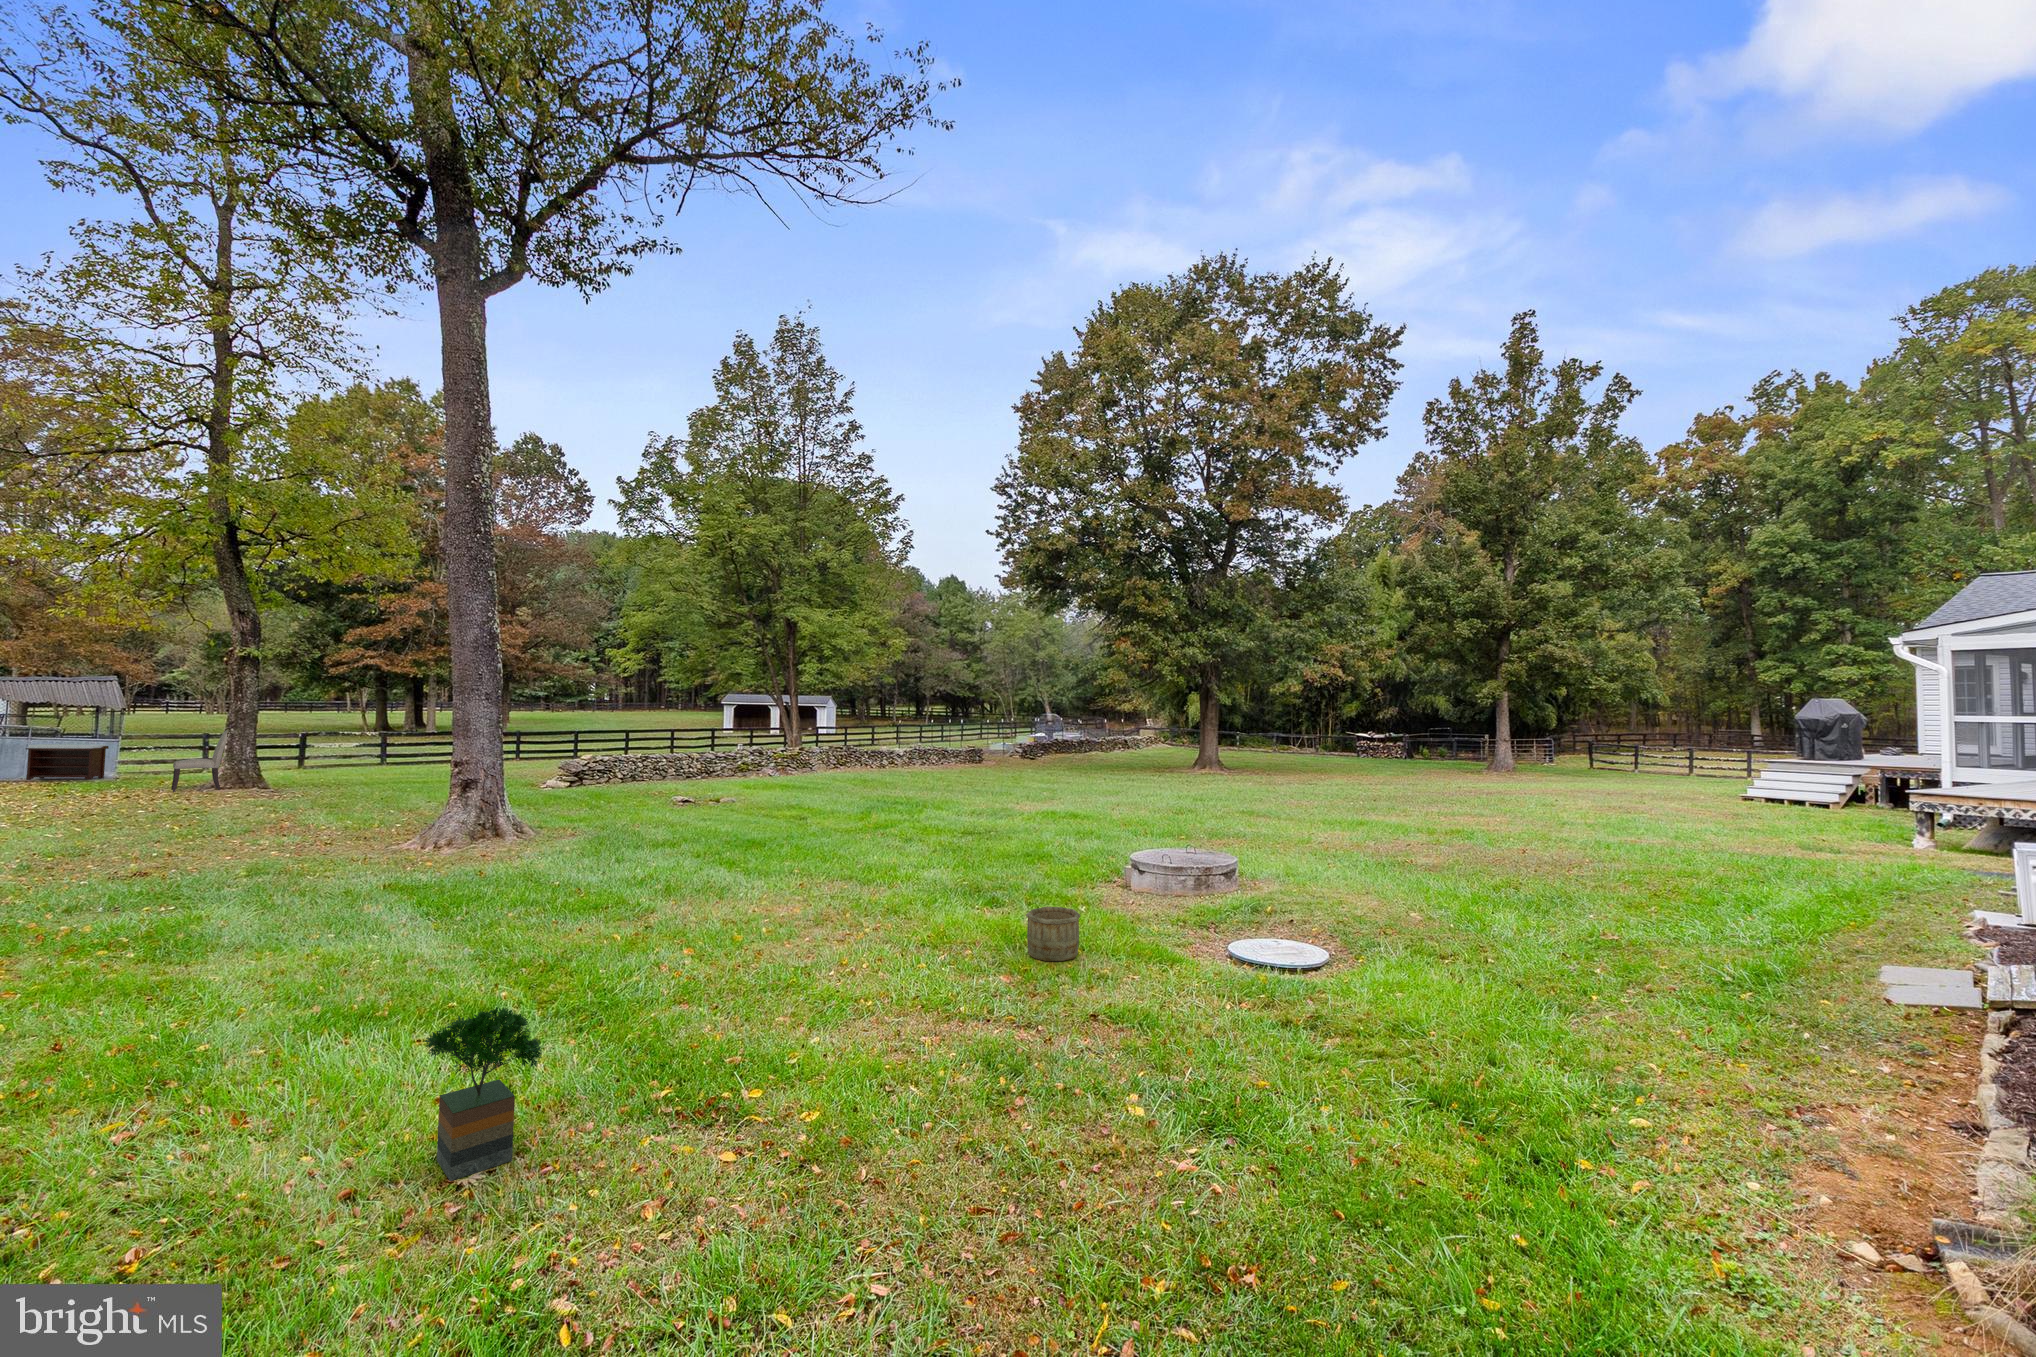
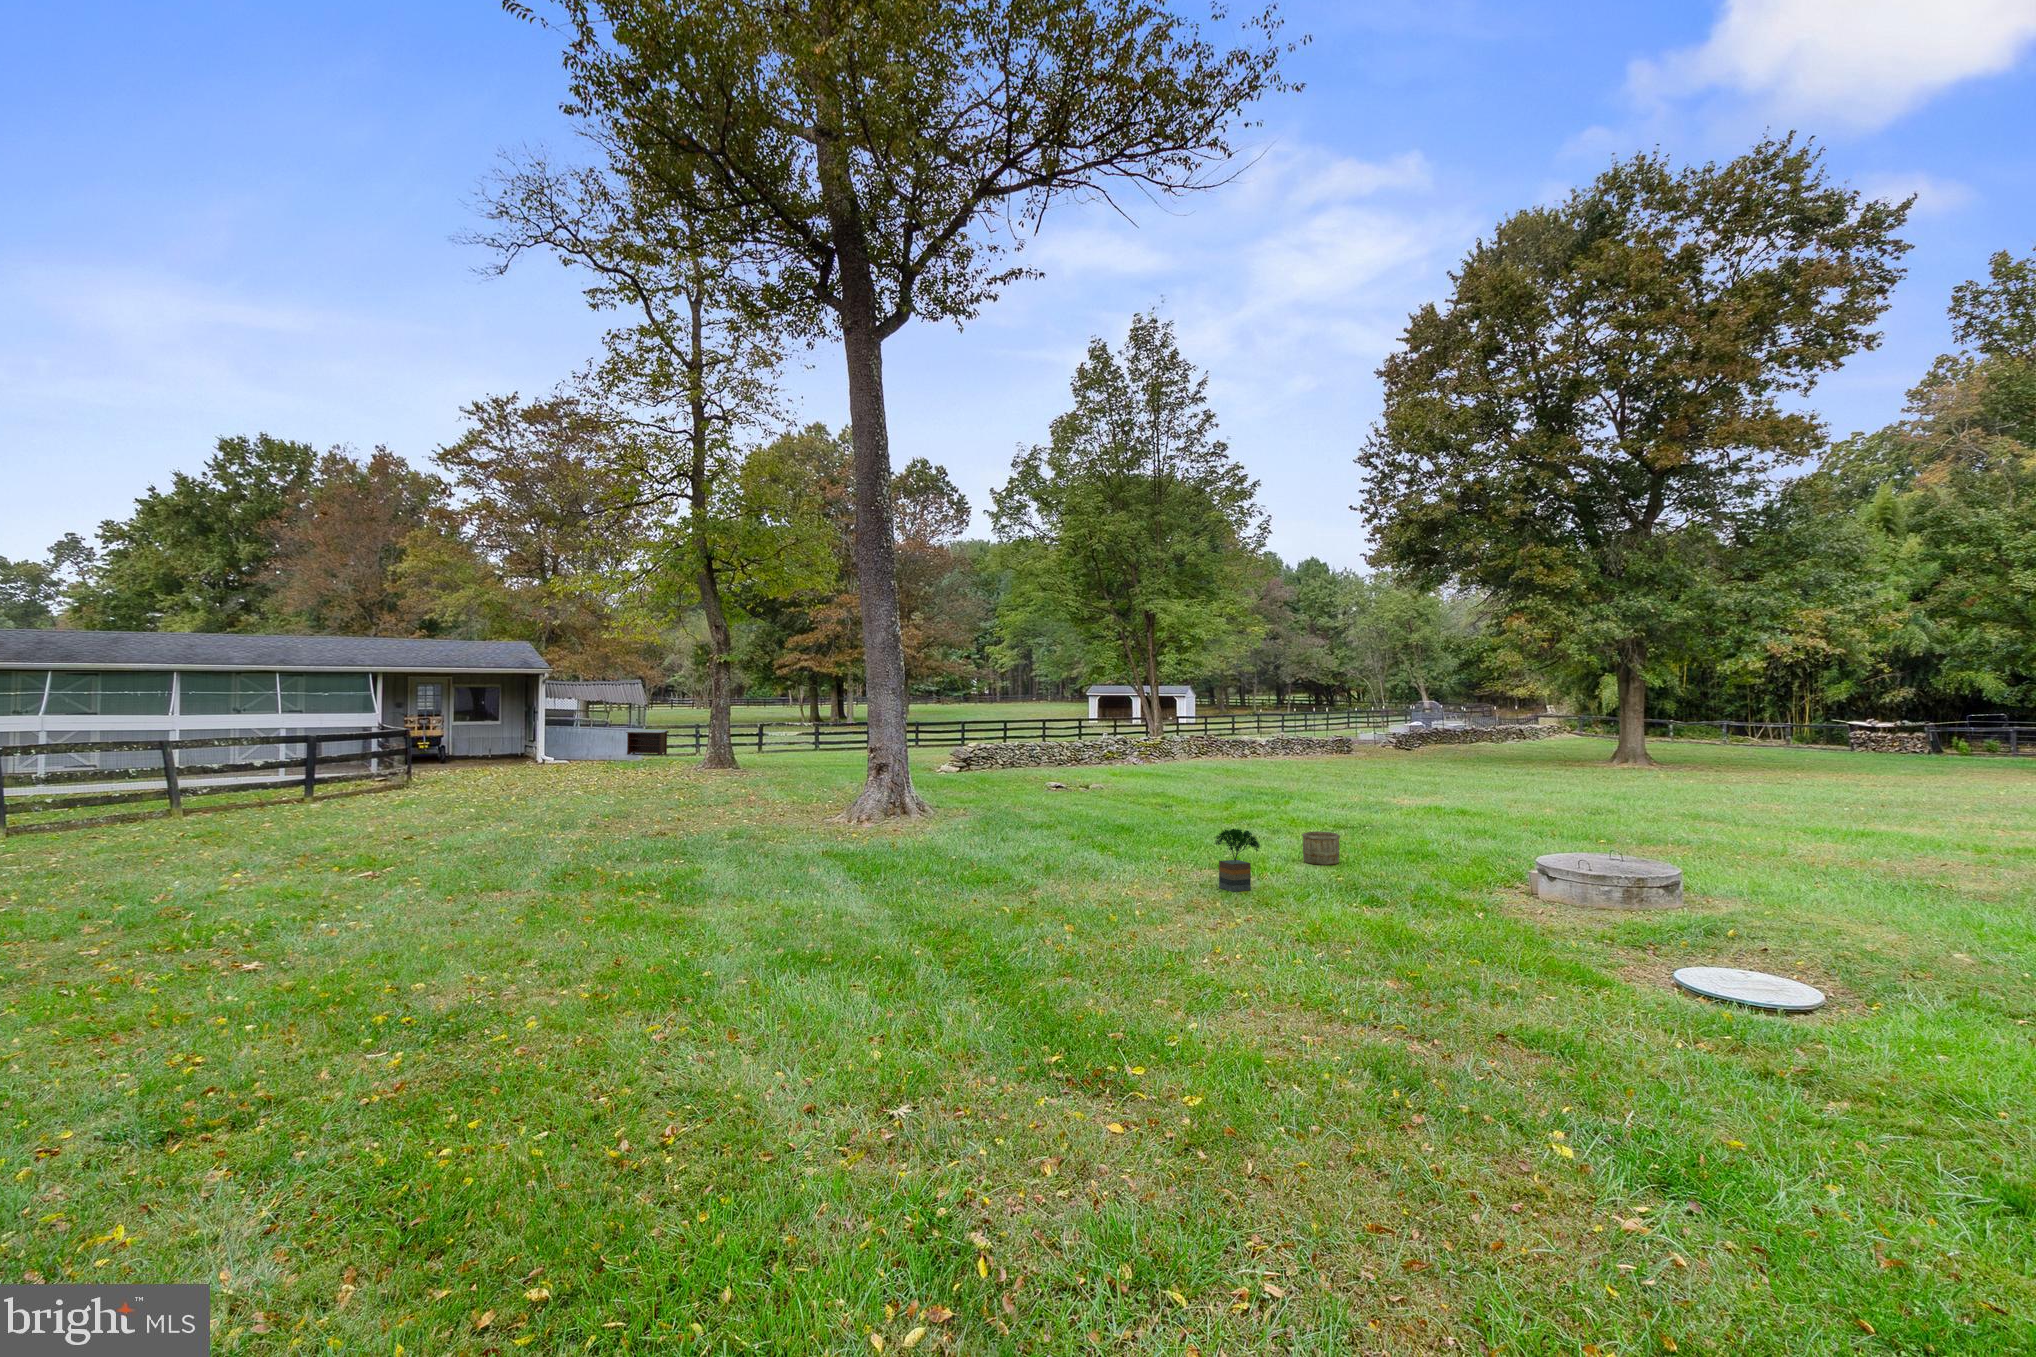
chair: present [171,730,230,792] -> none [715,719,747,763]
potted tree: present [424,1007,542,1181] -> present [1216,829,1260,892]

